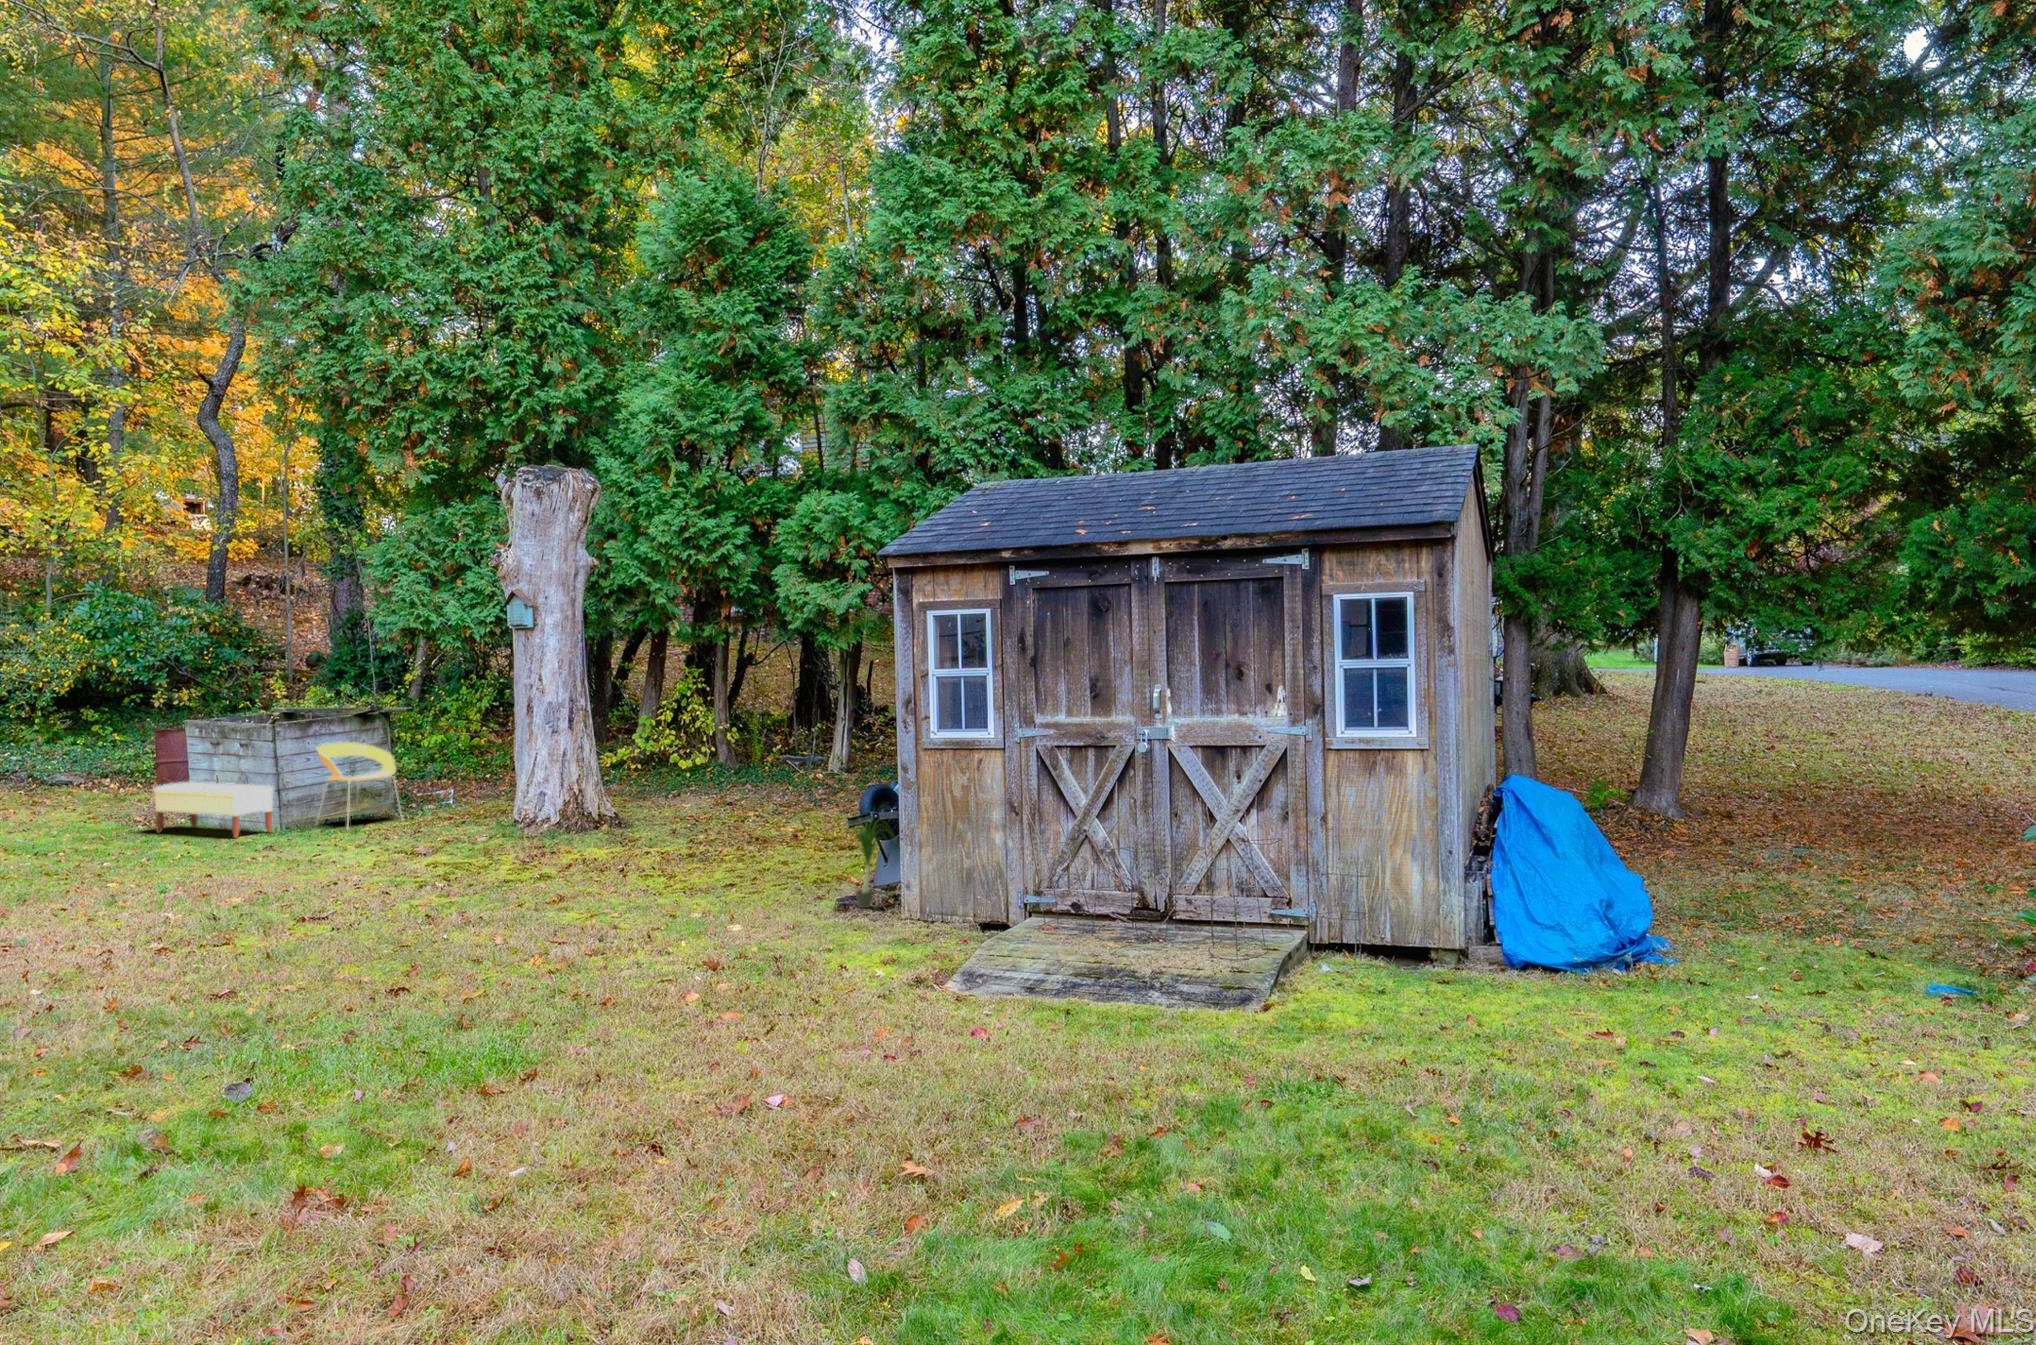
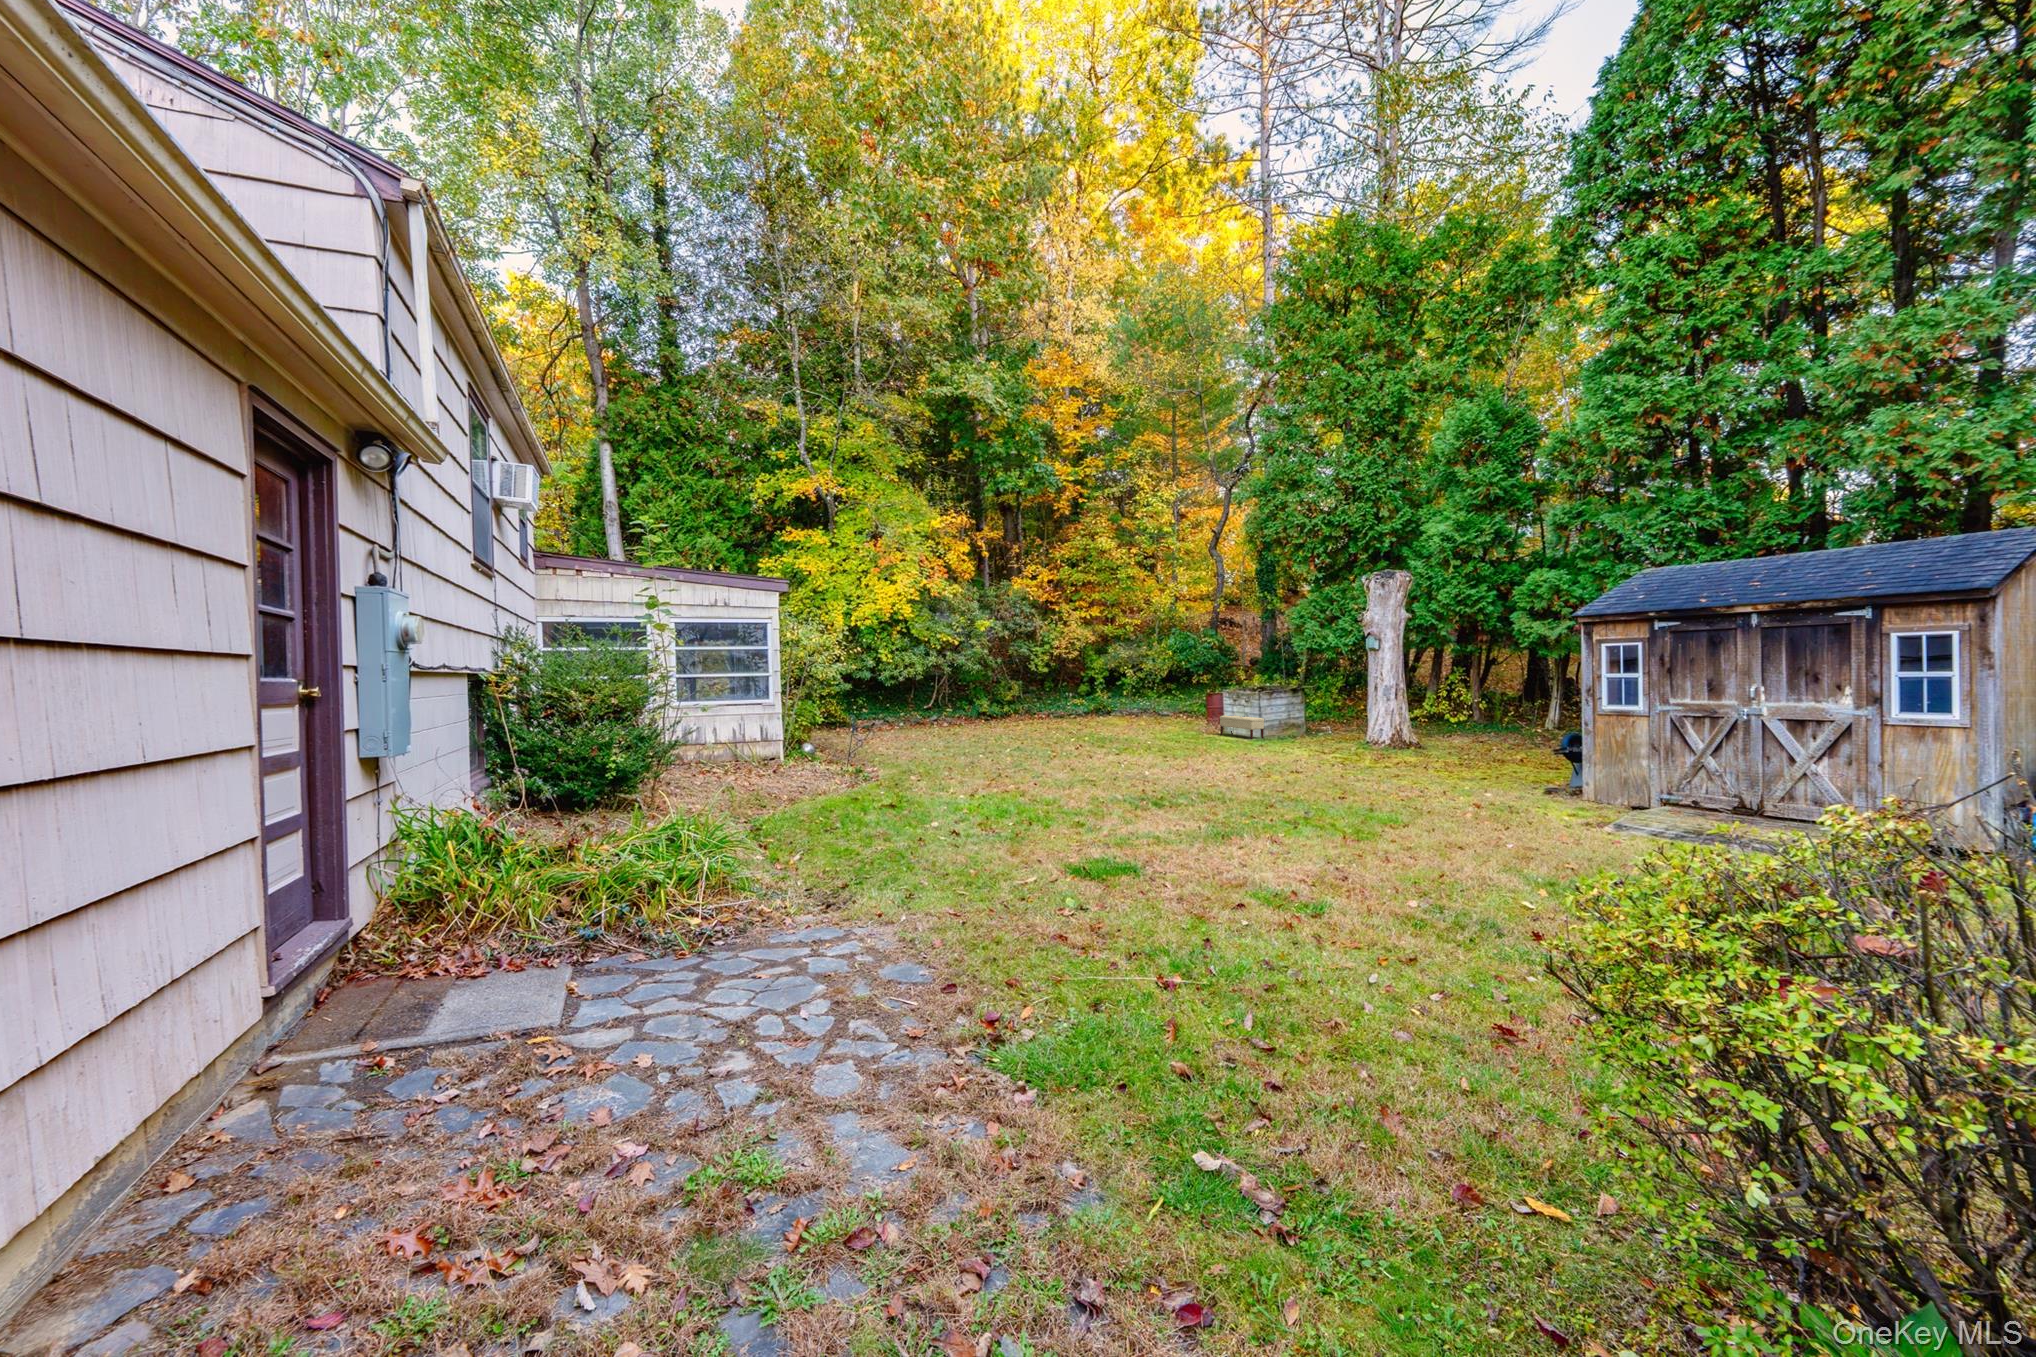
chair: present [317,742,403,829] -> none [1279,702,1315,740]
potted plant: present [853,815,880,908] -> none [1544,741,1584,790]

